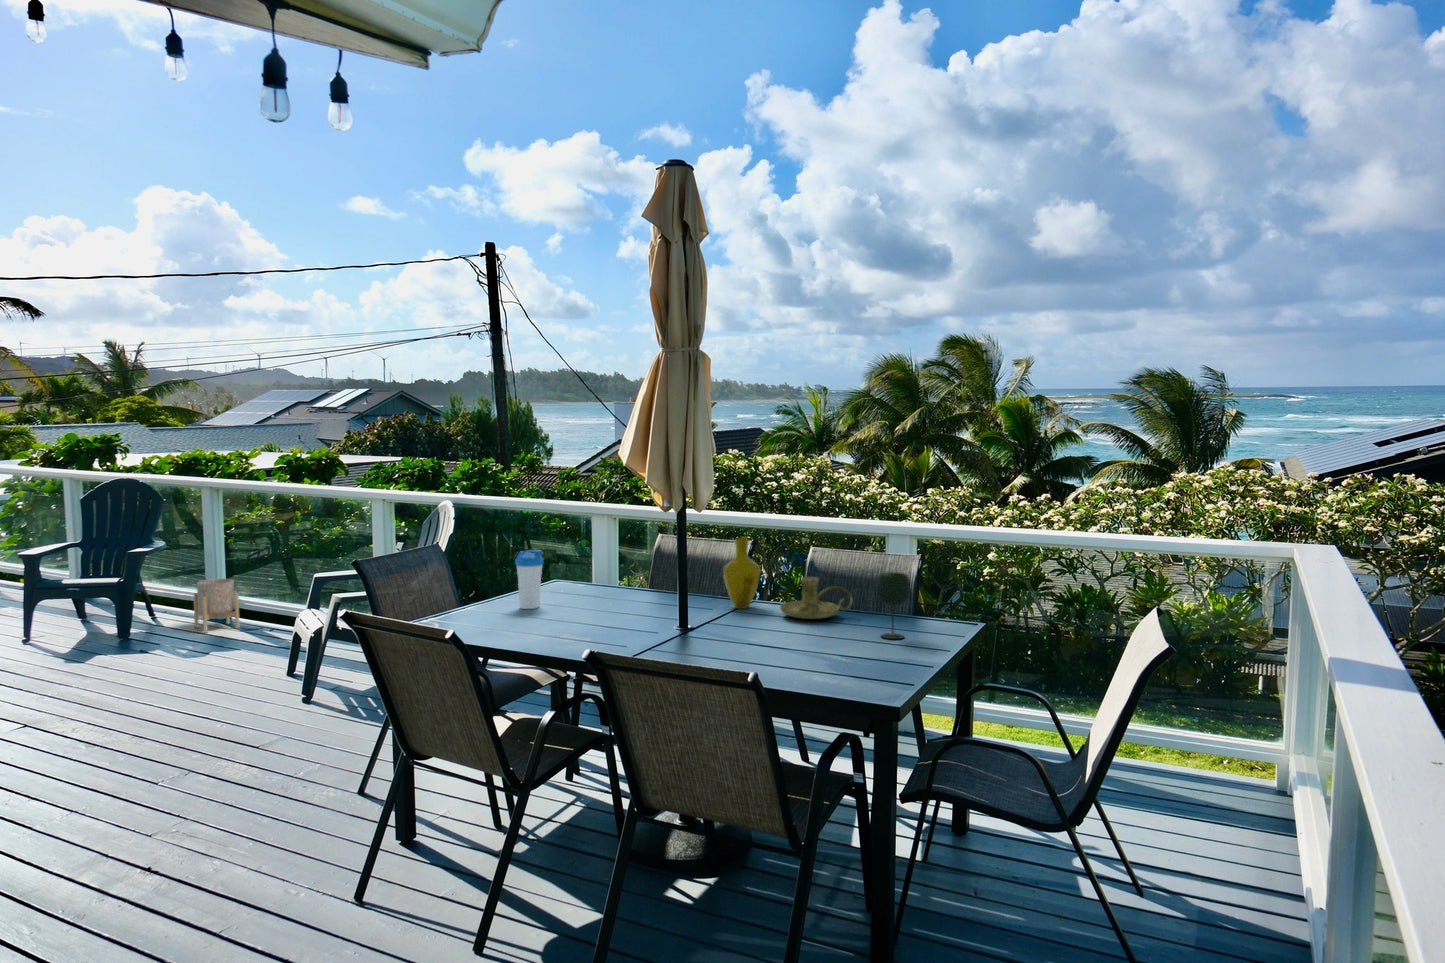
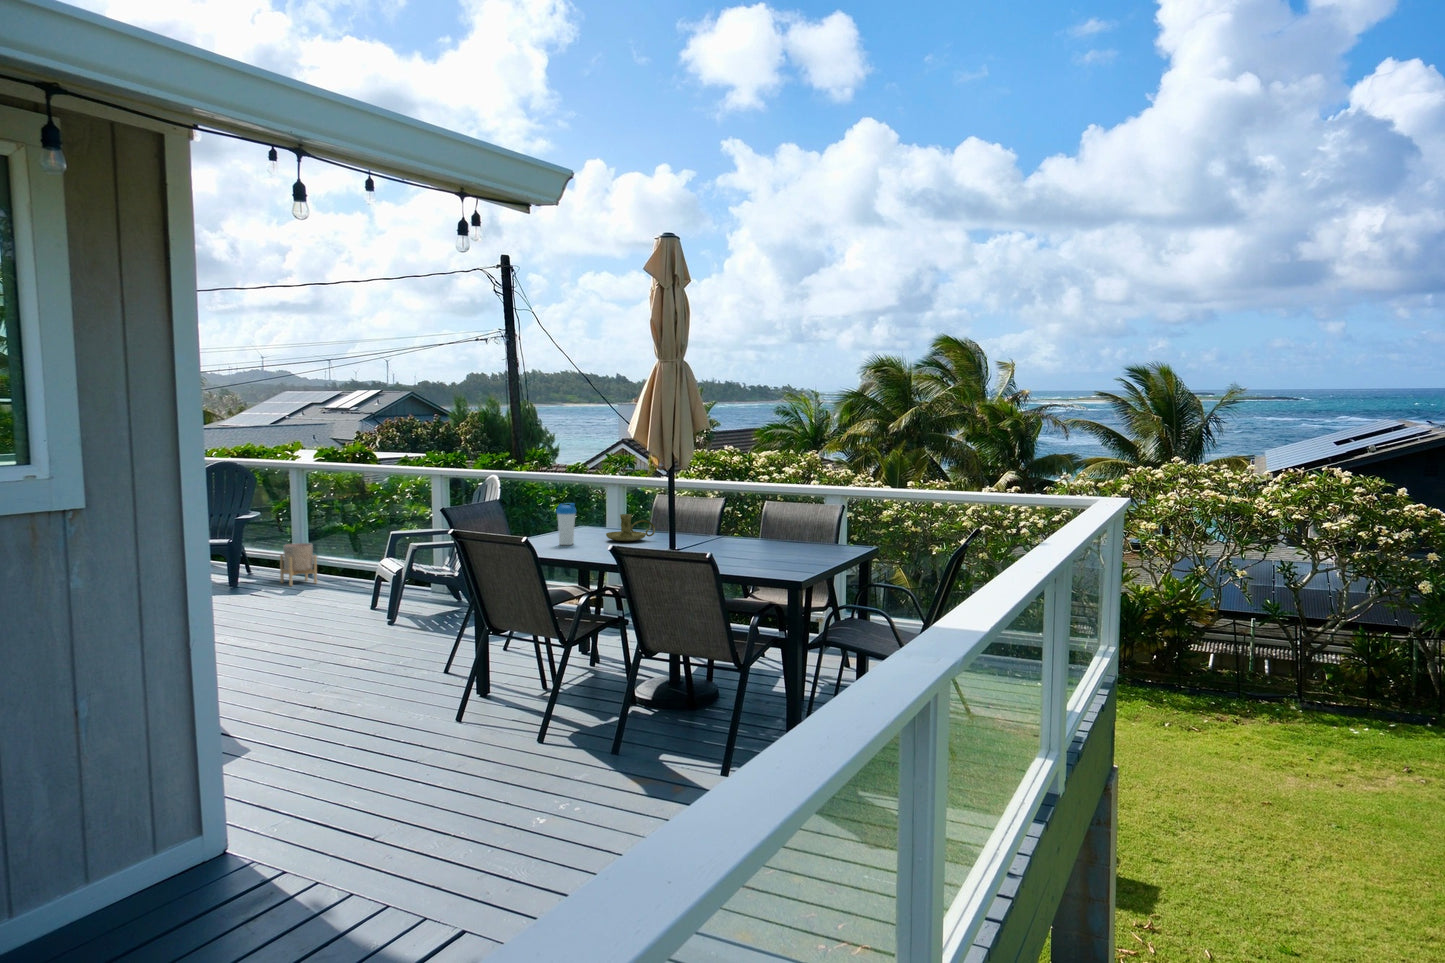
vase: present [723,538,761,609] -> none [706,494,734,546]
wine glass: present [876,573,910,639] -> none [810,514,834,559]
candle holder: present [780,577,853,619] -> present [606,514,655,541]

